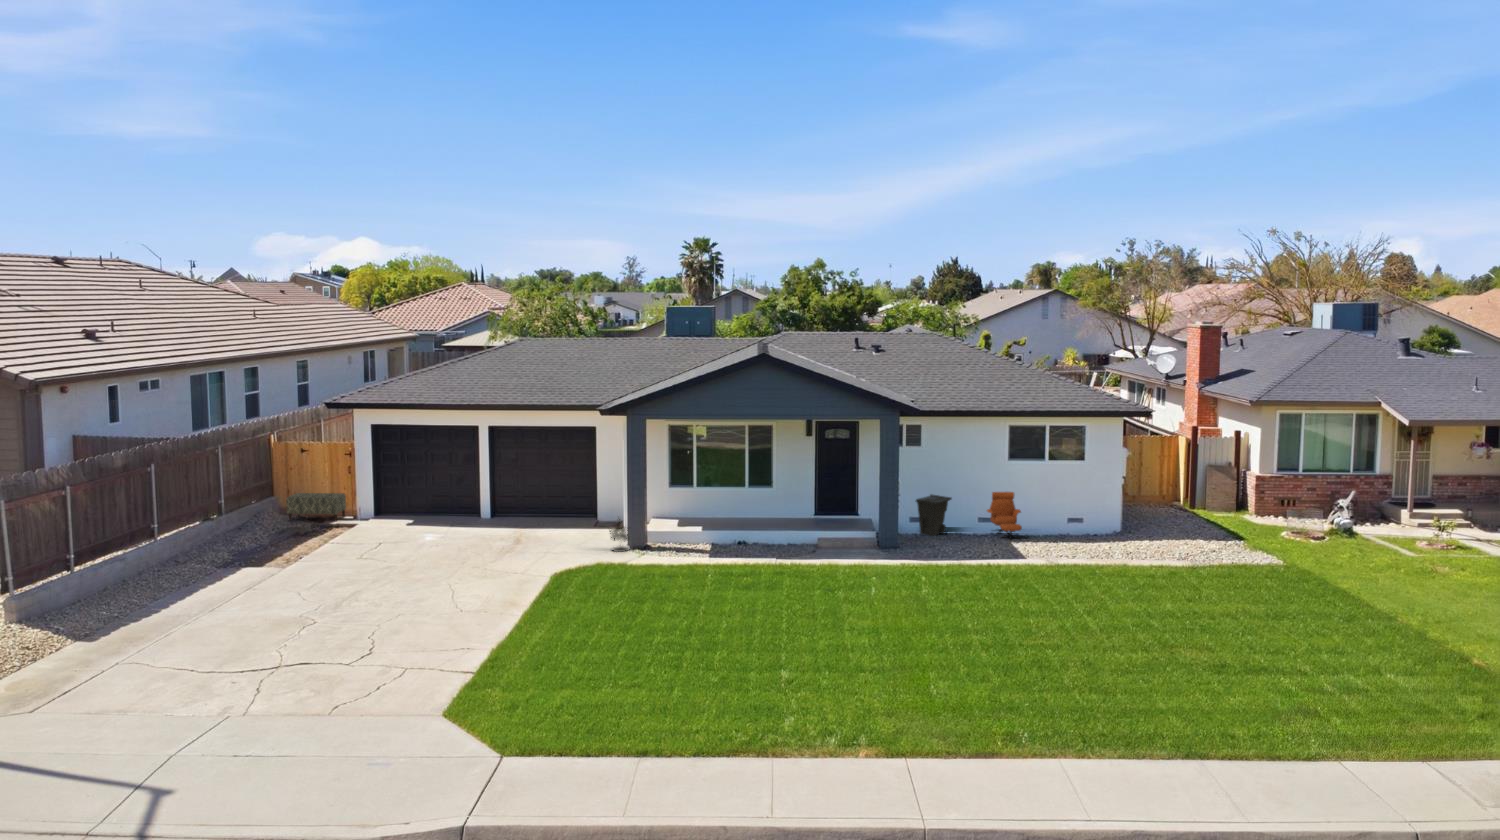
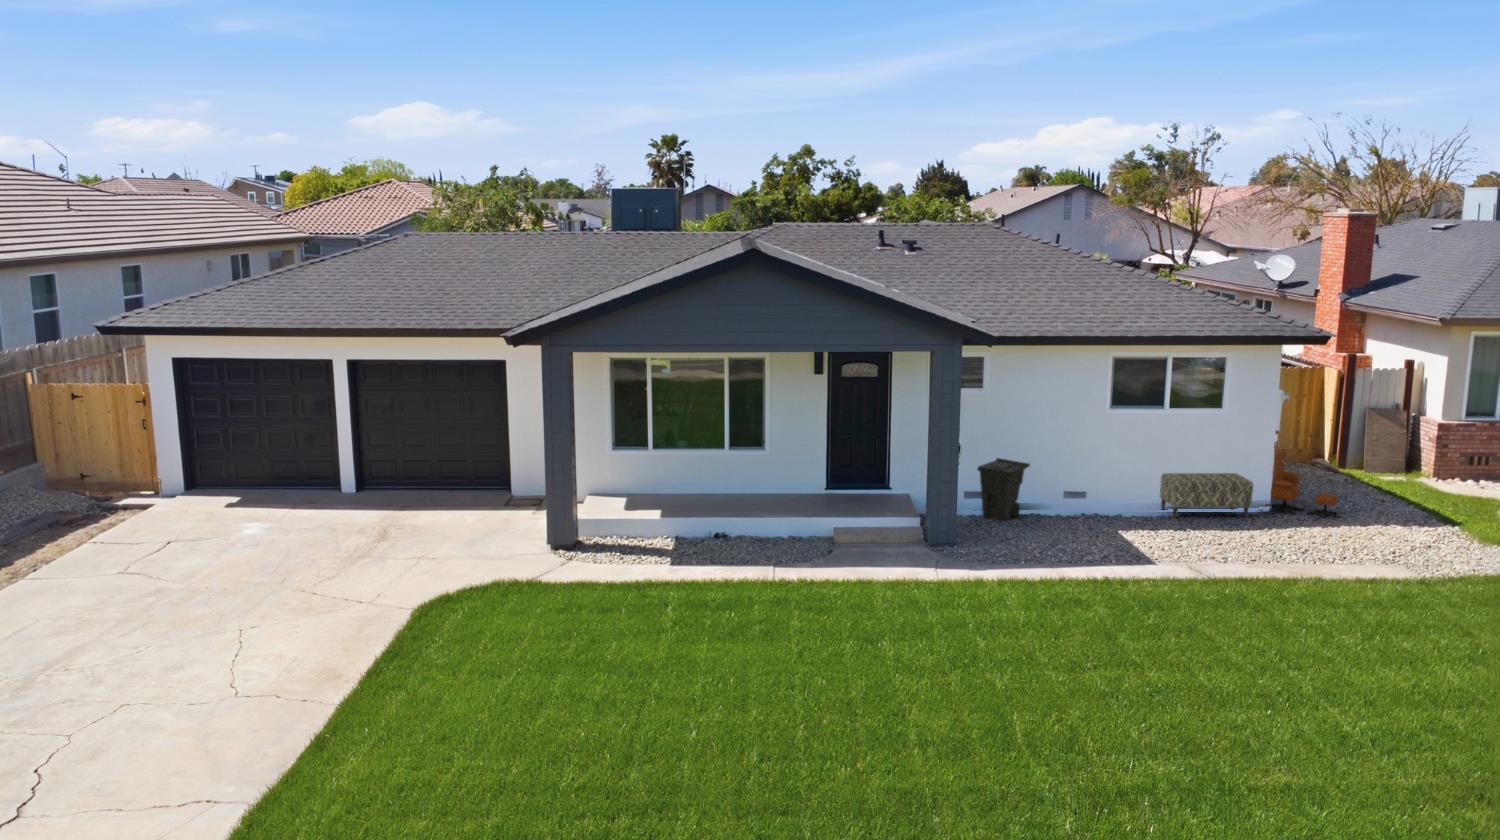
lounge chair: present [987,492,1022,538] -> present [1267,450,1339,518]
bench: present [286,493,346,521] -> present [1160,473,1253,518]
potted tree: present [610,519,629,552] -> none [513,500,551,556]

